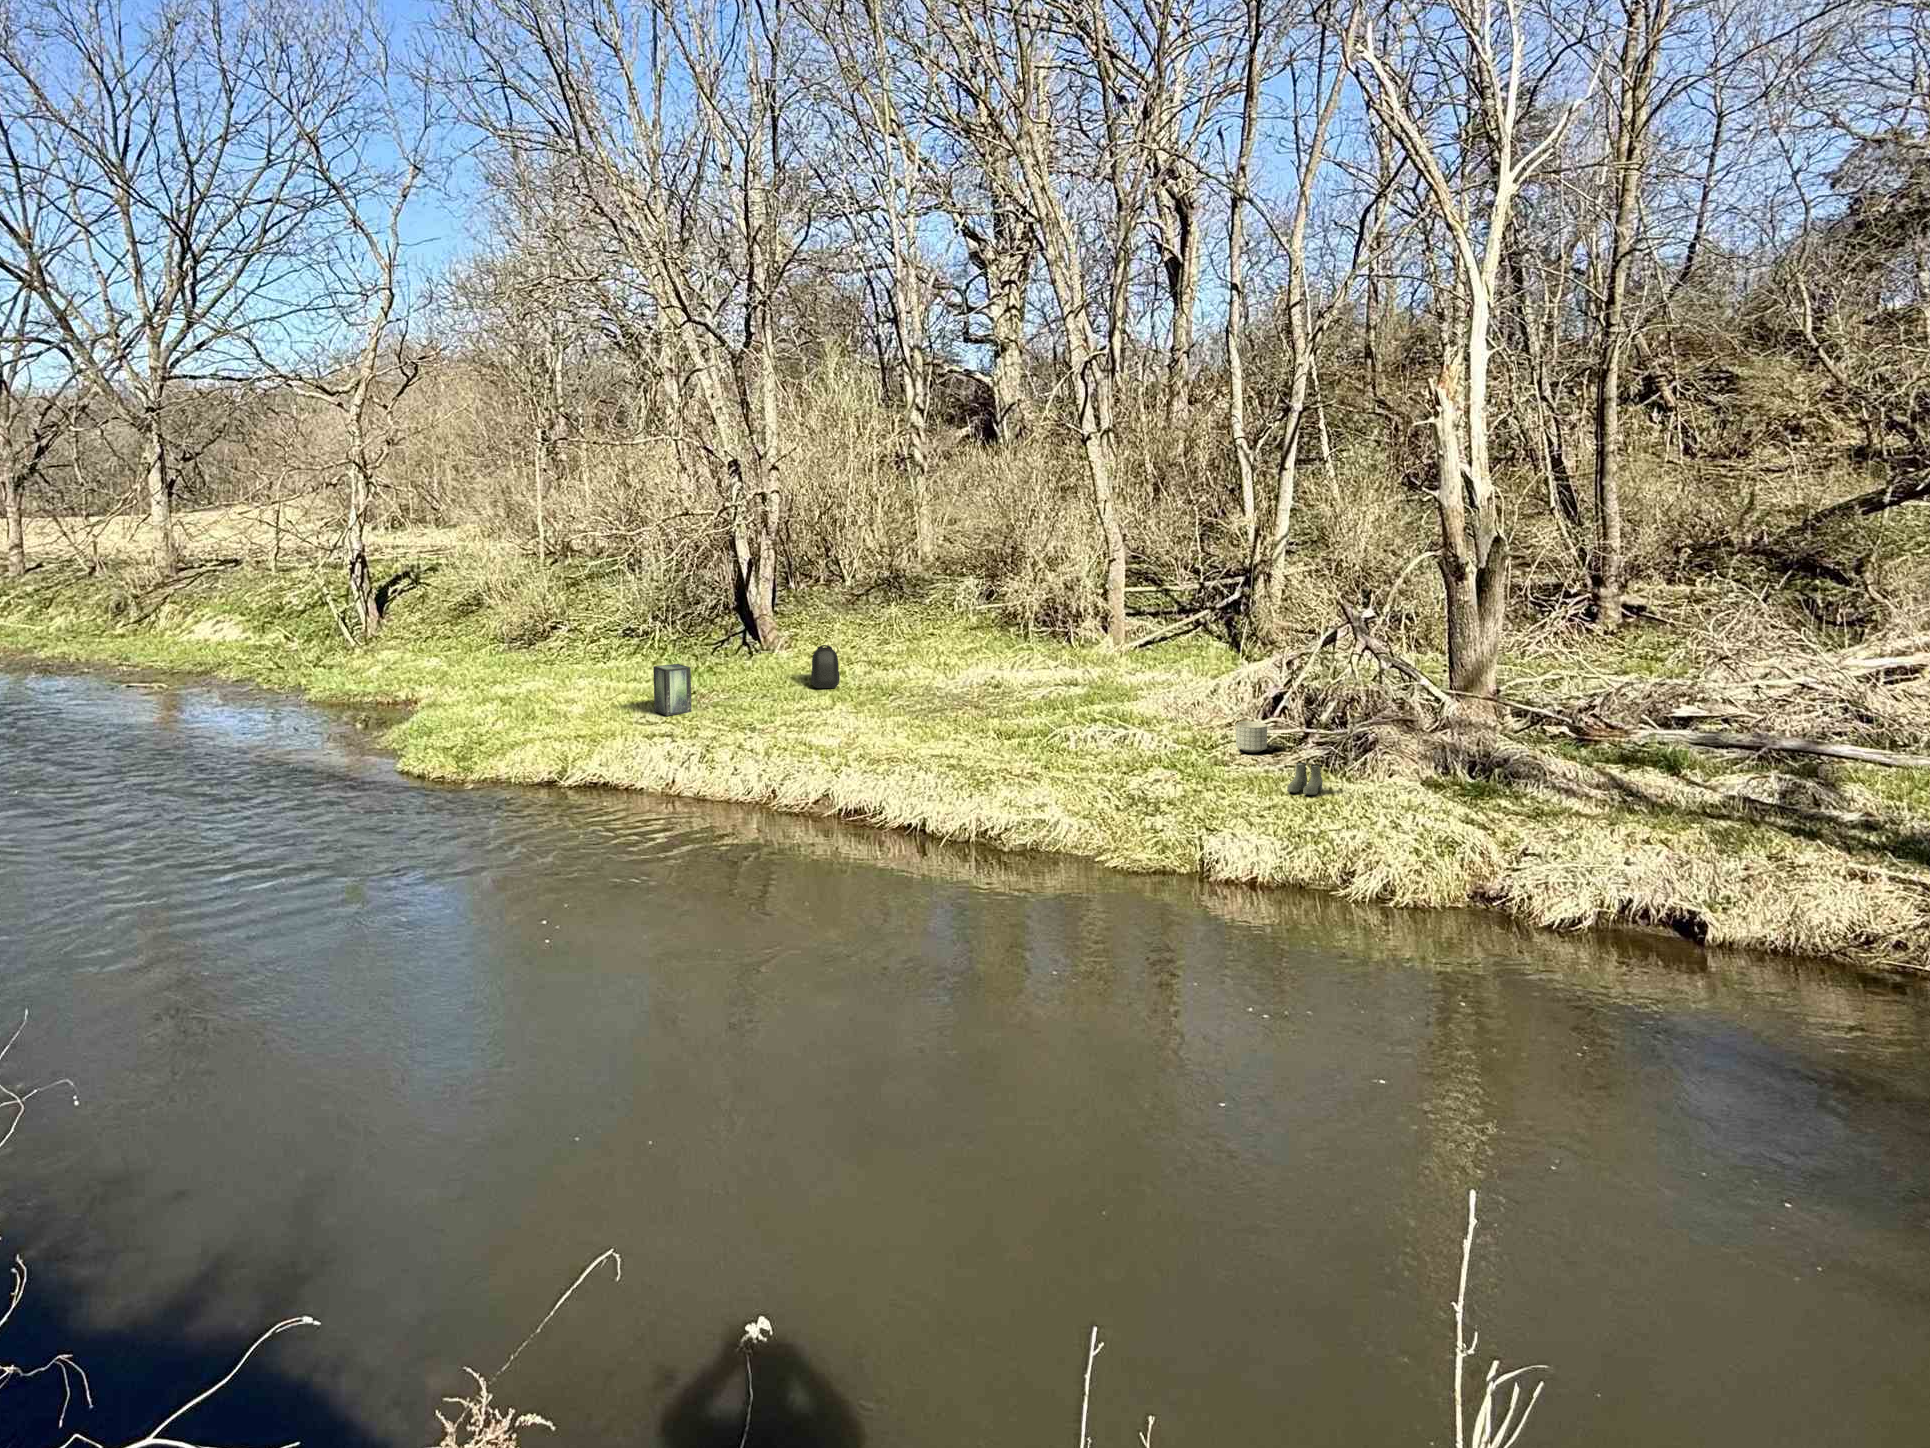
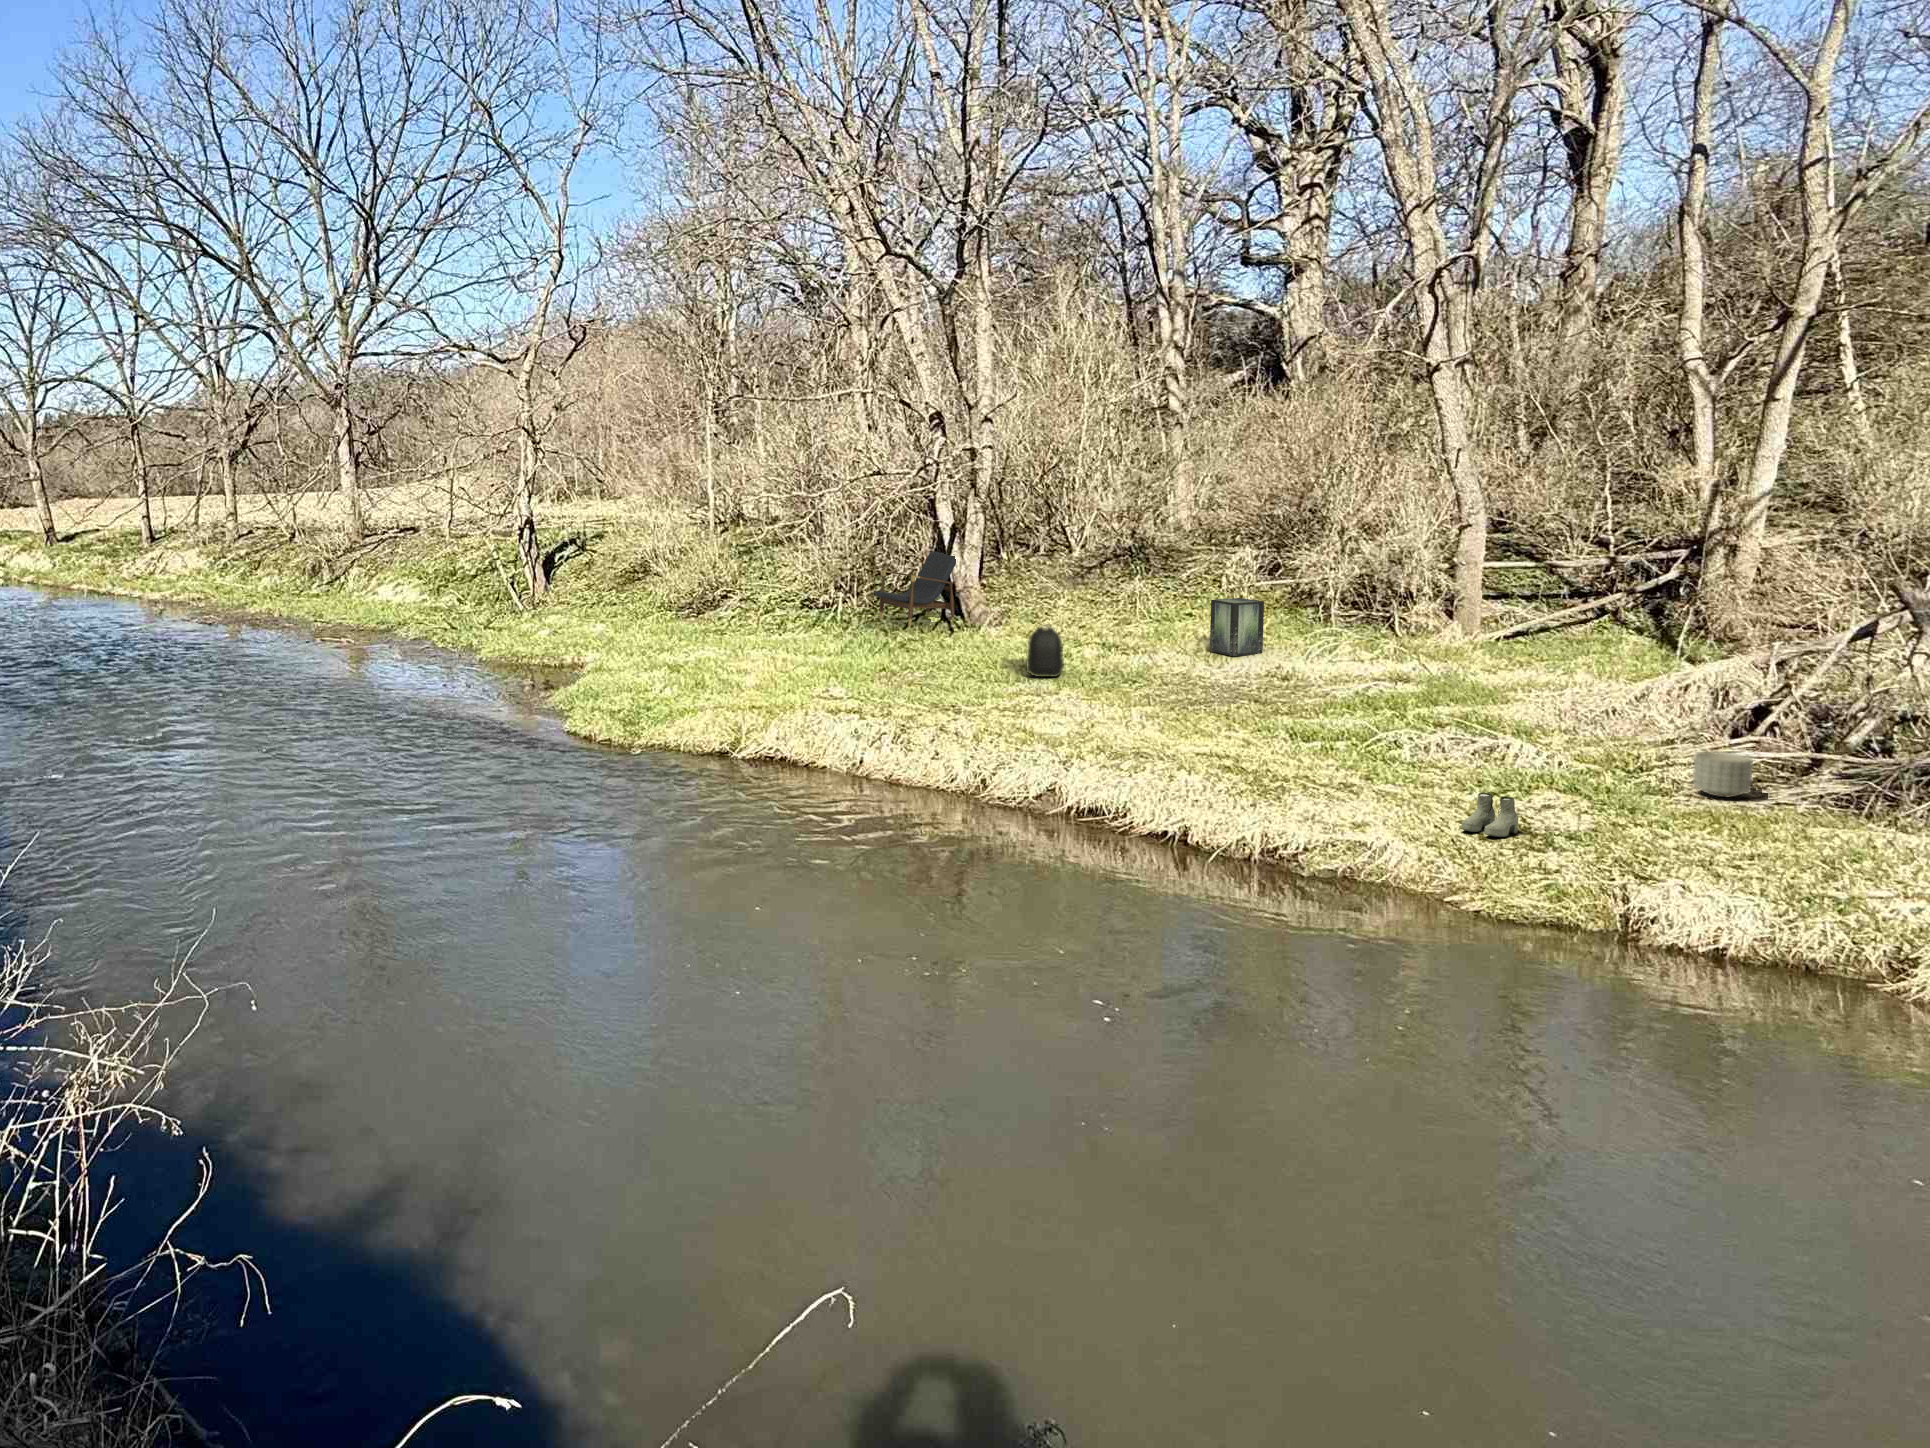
lounge chair: none [686,582,755,649] -> present [873,552,956,627]
storage box: present [653,664,691,716] -> present [1210,598,1264,656]
boots: present [1287,762,1323,795] -> present [1461,793,1518,837]

